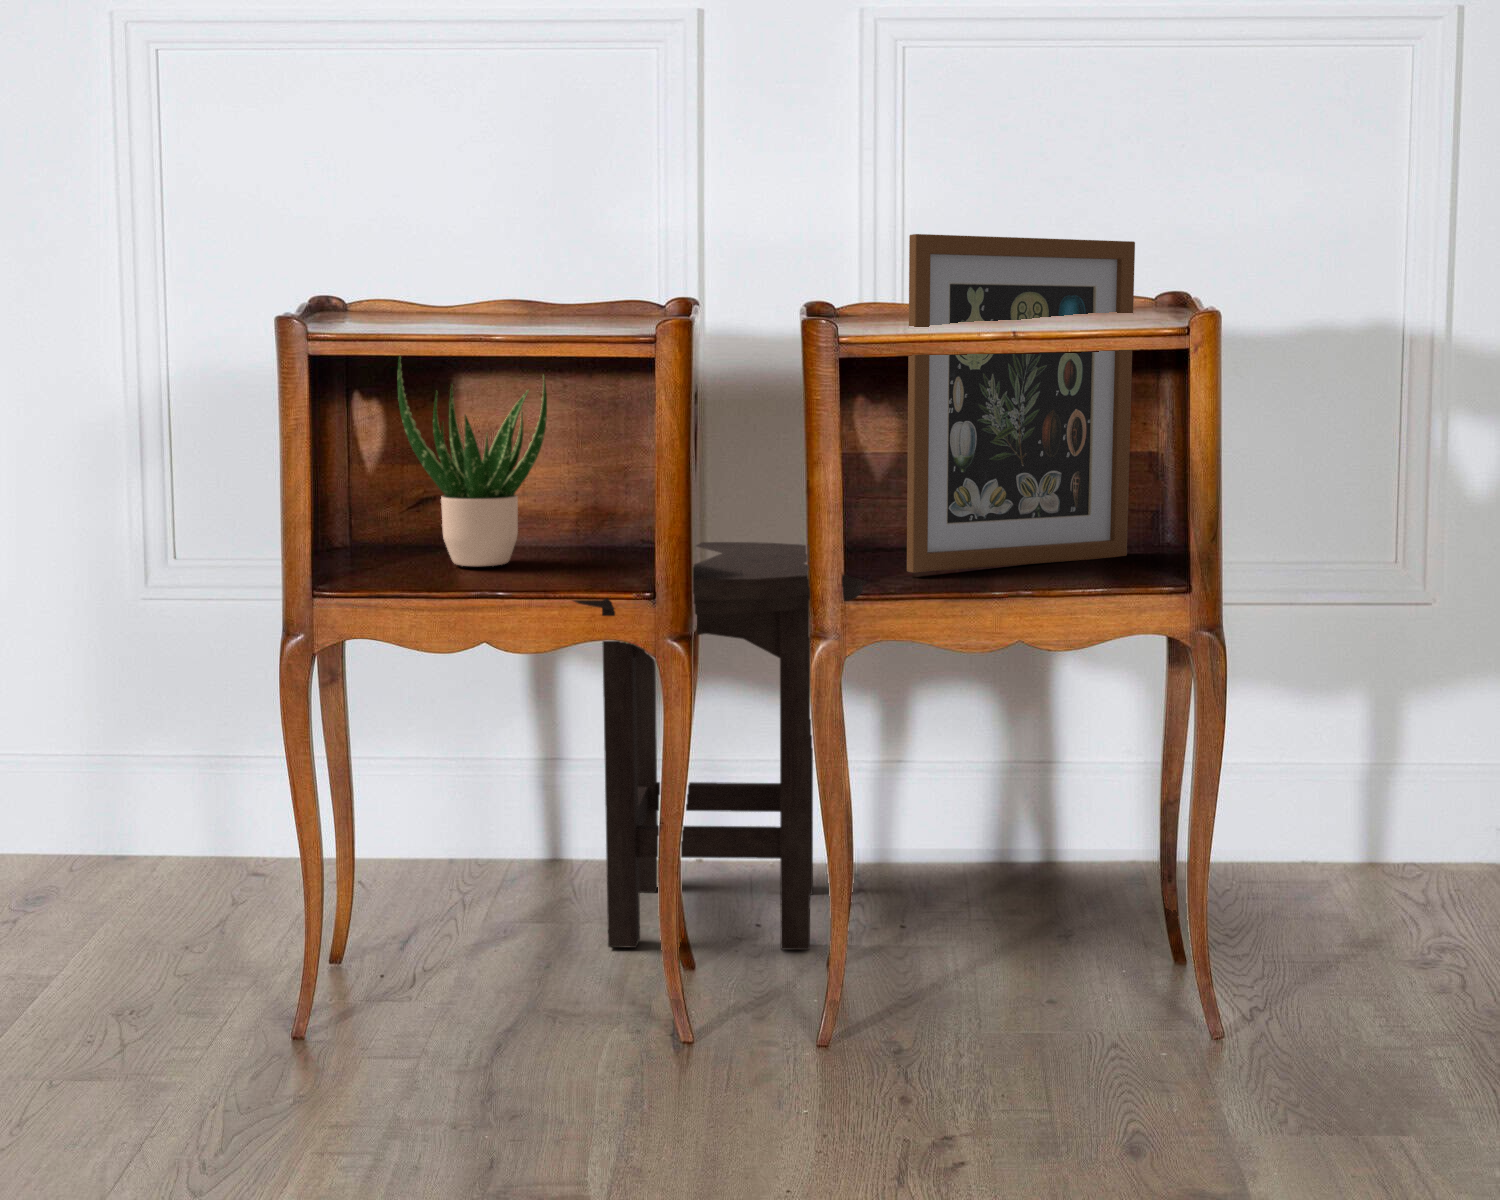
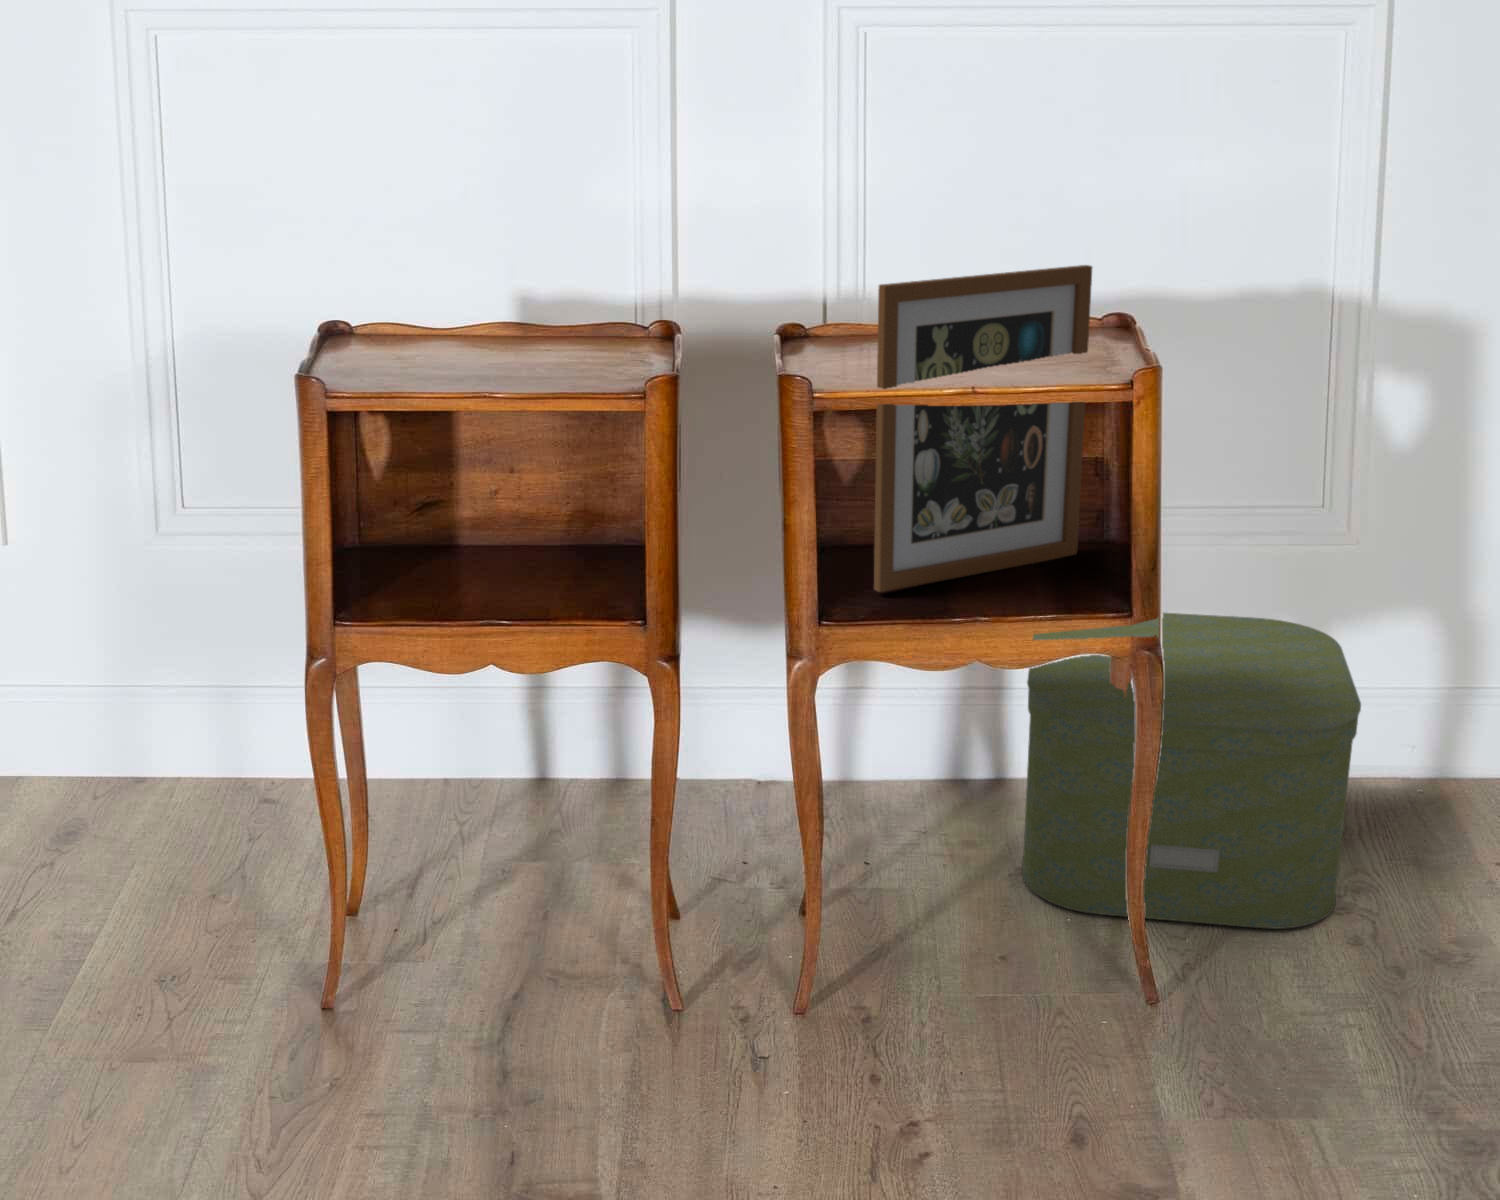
potted plant: present [398,356,547,566] -> none [392,383,536,583]
stool: present [573,542,867,950] -> none [539,494,840,892]
storage box: none [1074,673,1445,987] -> present [1022,613,1361,929]

